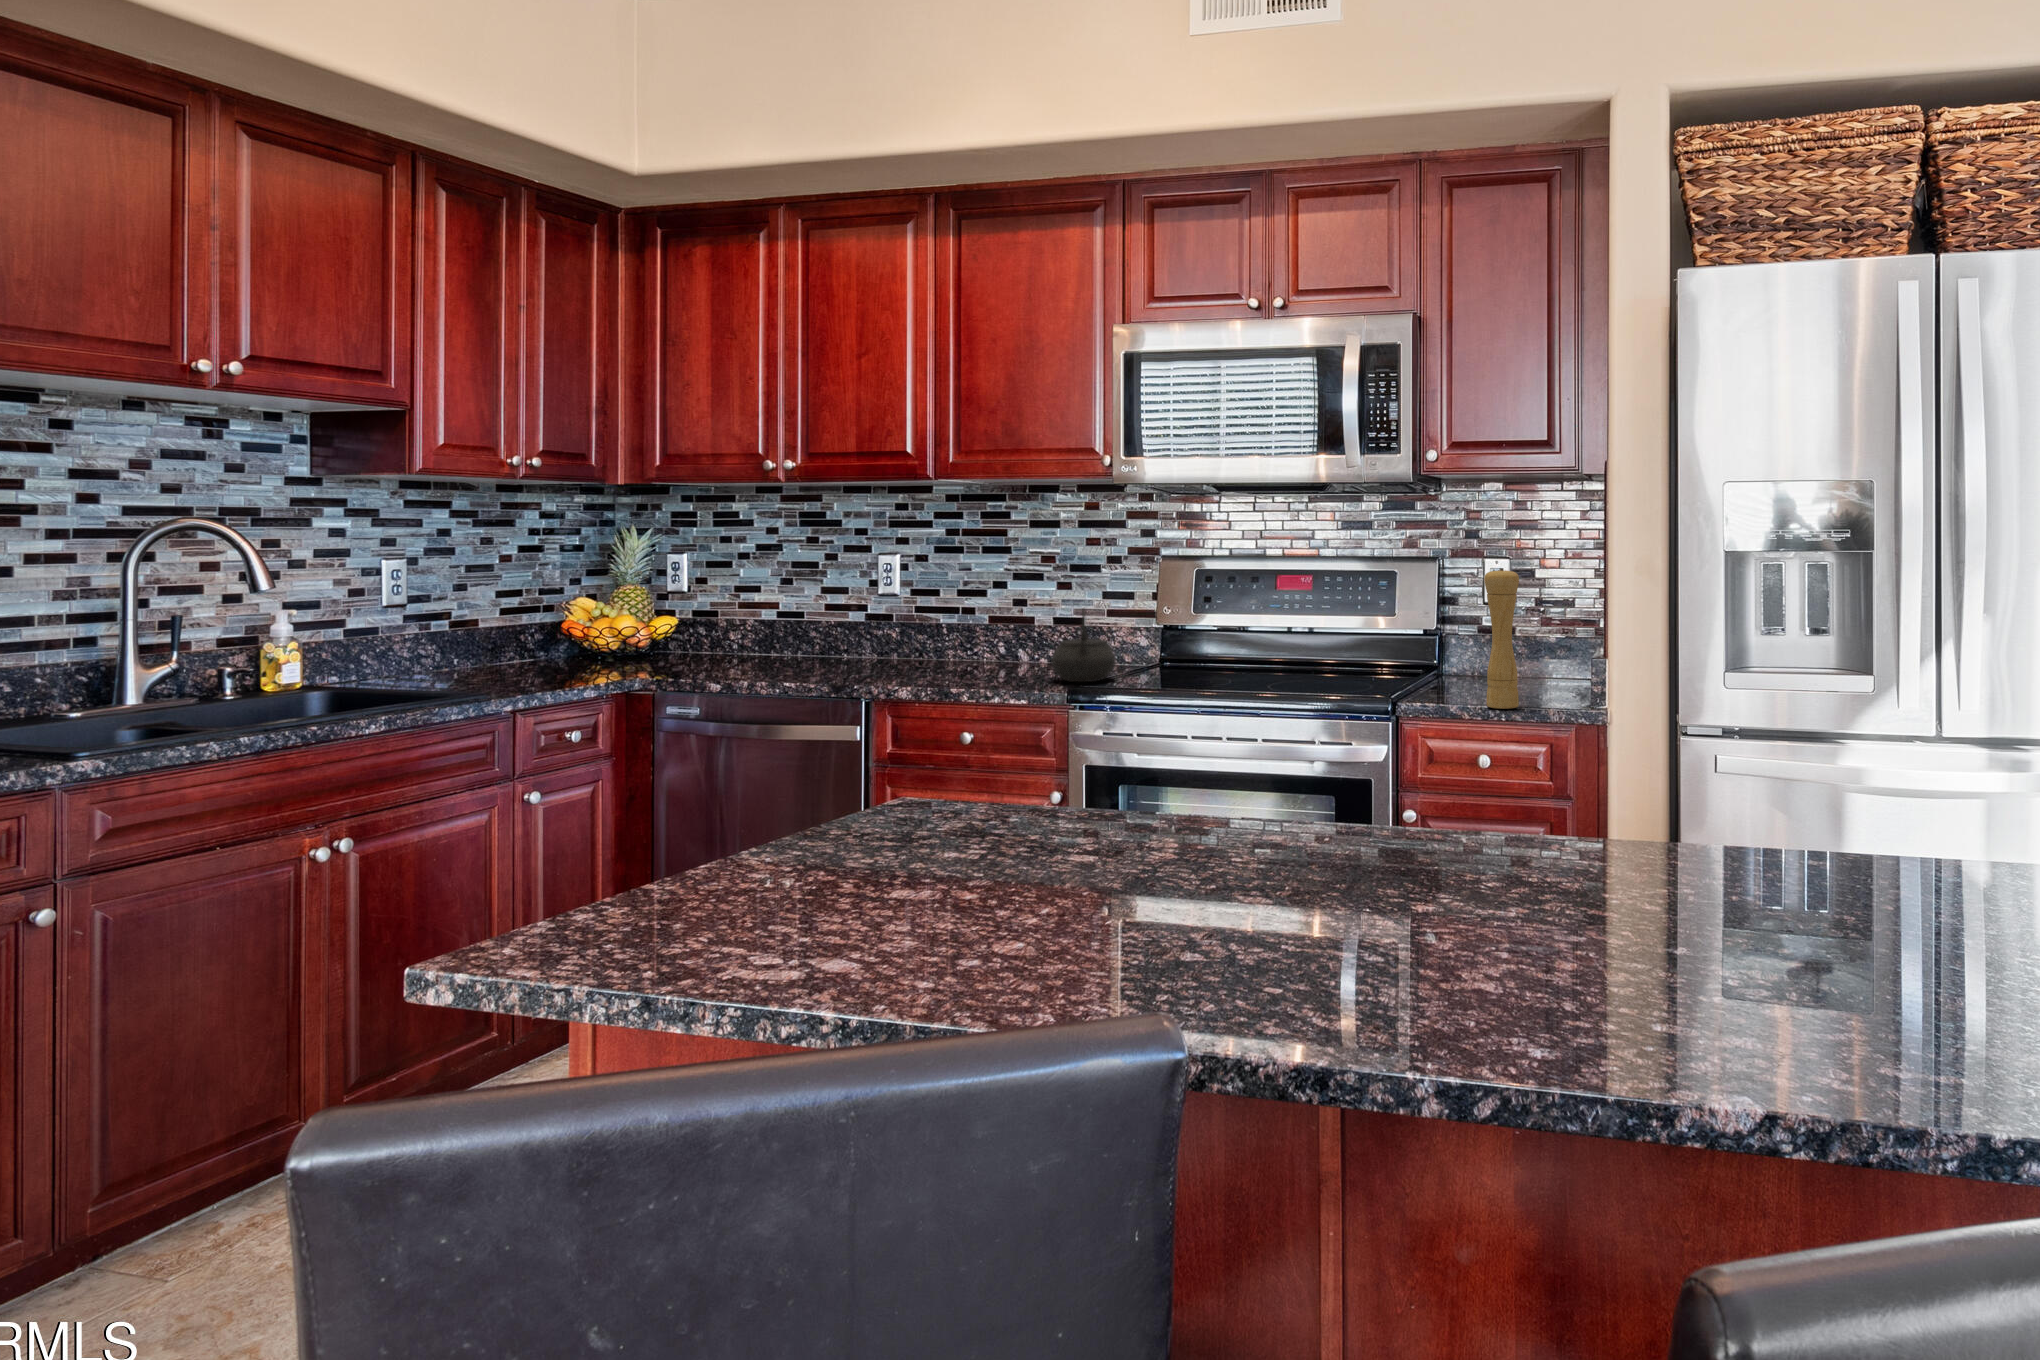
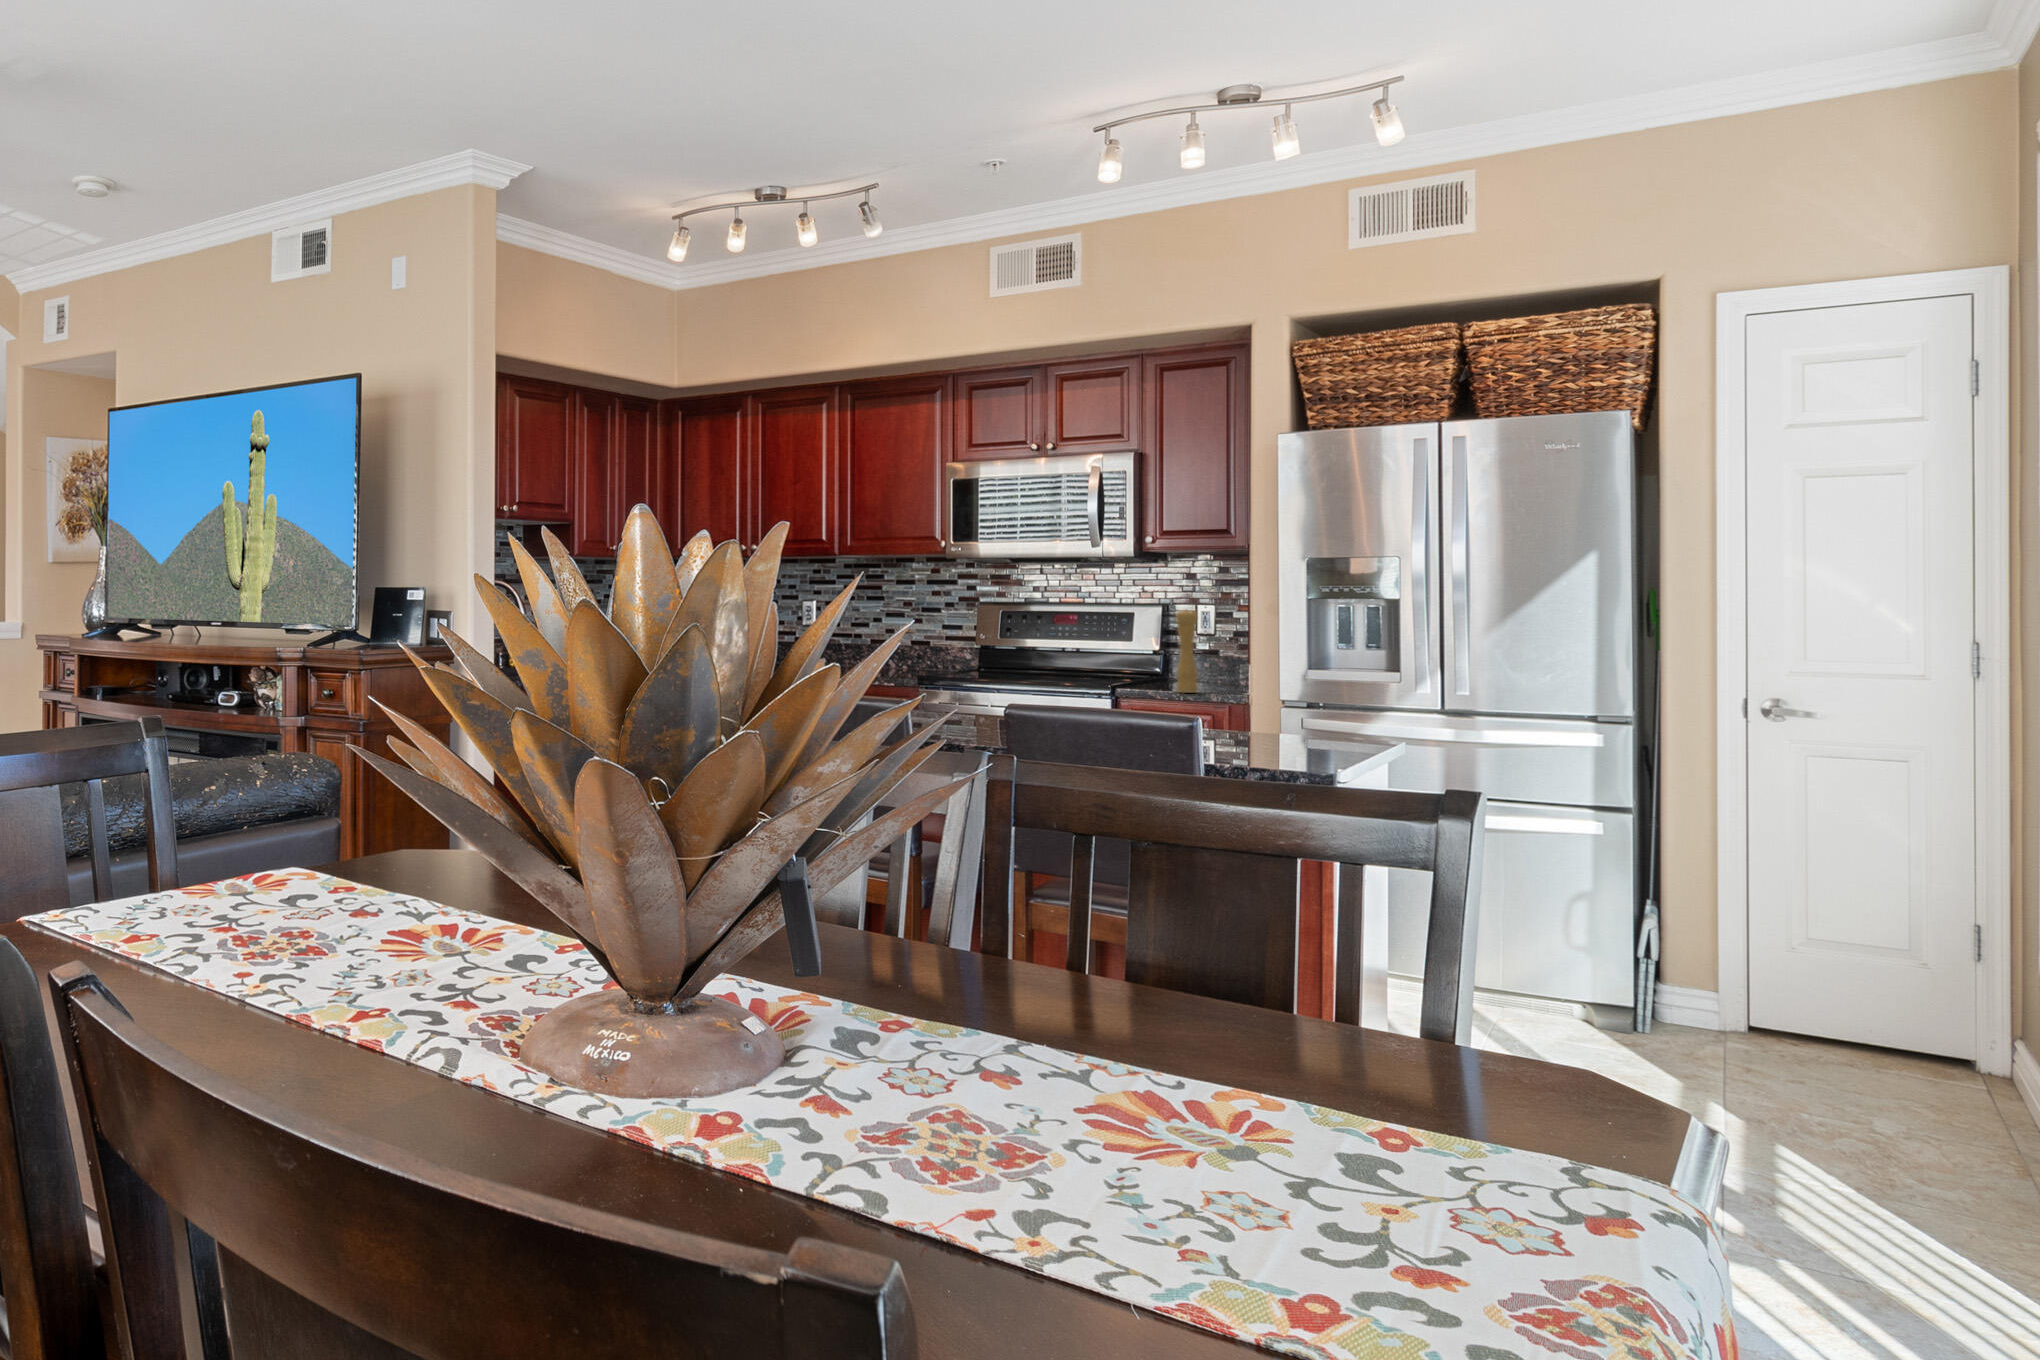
kettle: present [1051,609,1116,682] -> none [911,632,950,676]

